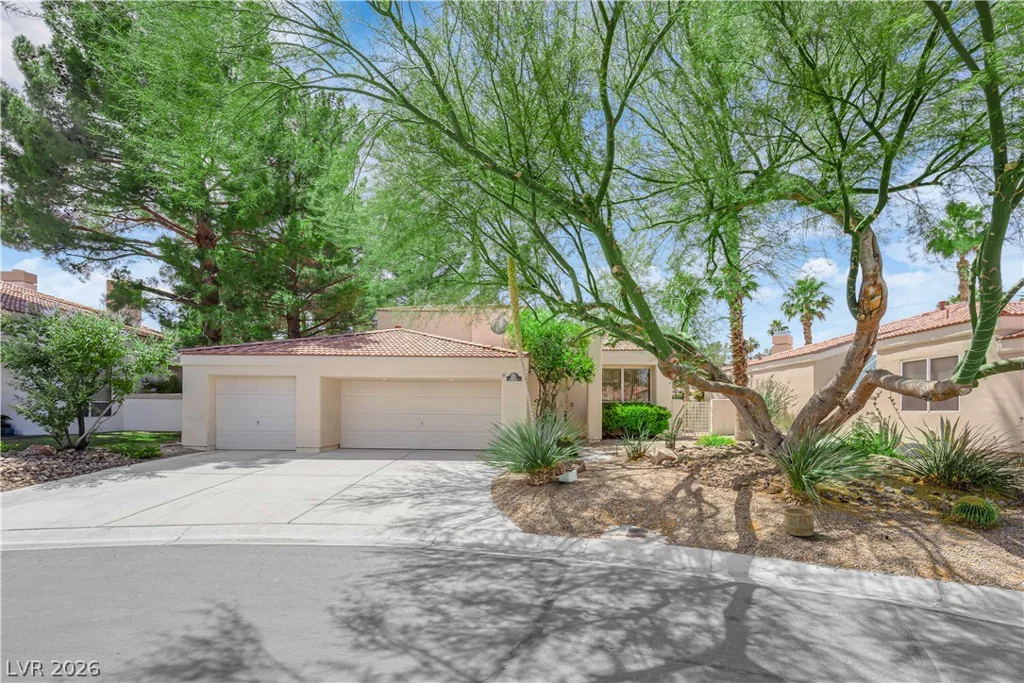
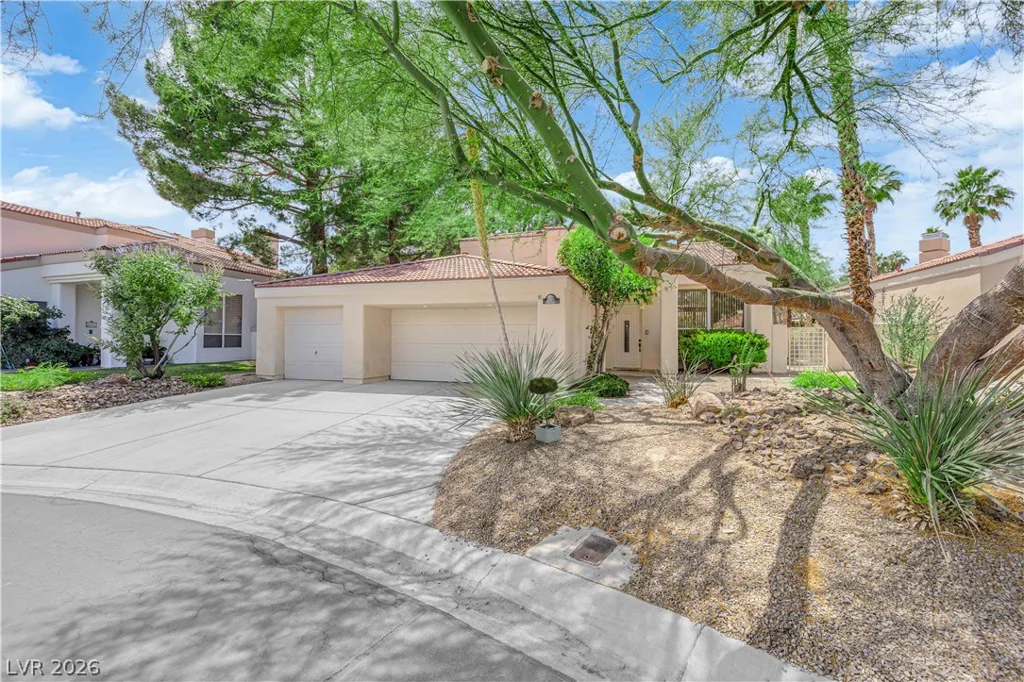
wooden bucket: present [782,508,814,536] -> none [878,561,965,646]

